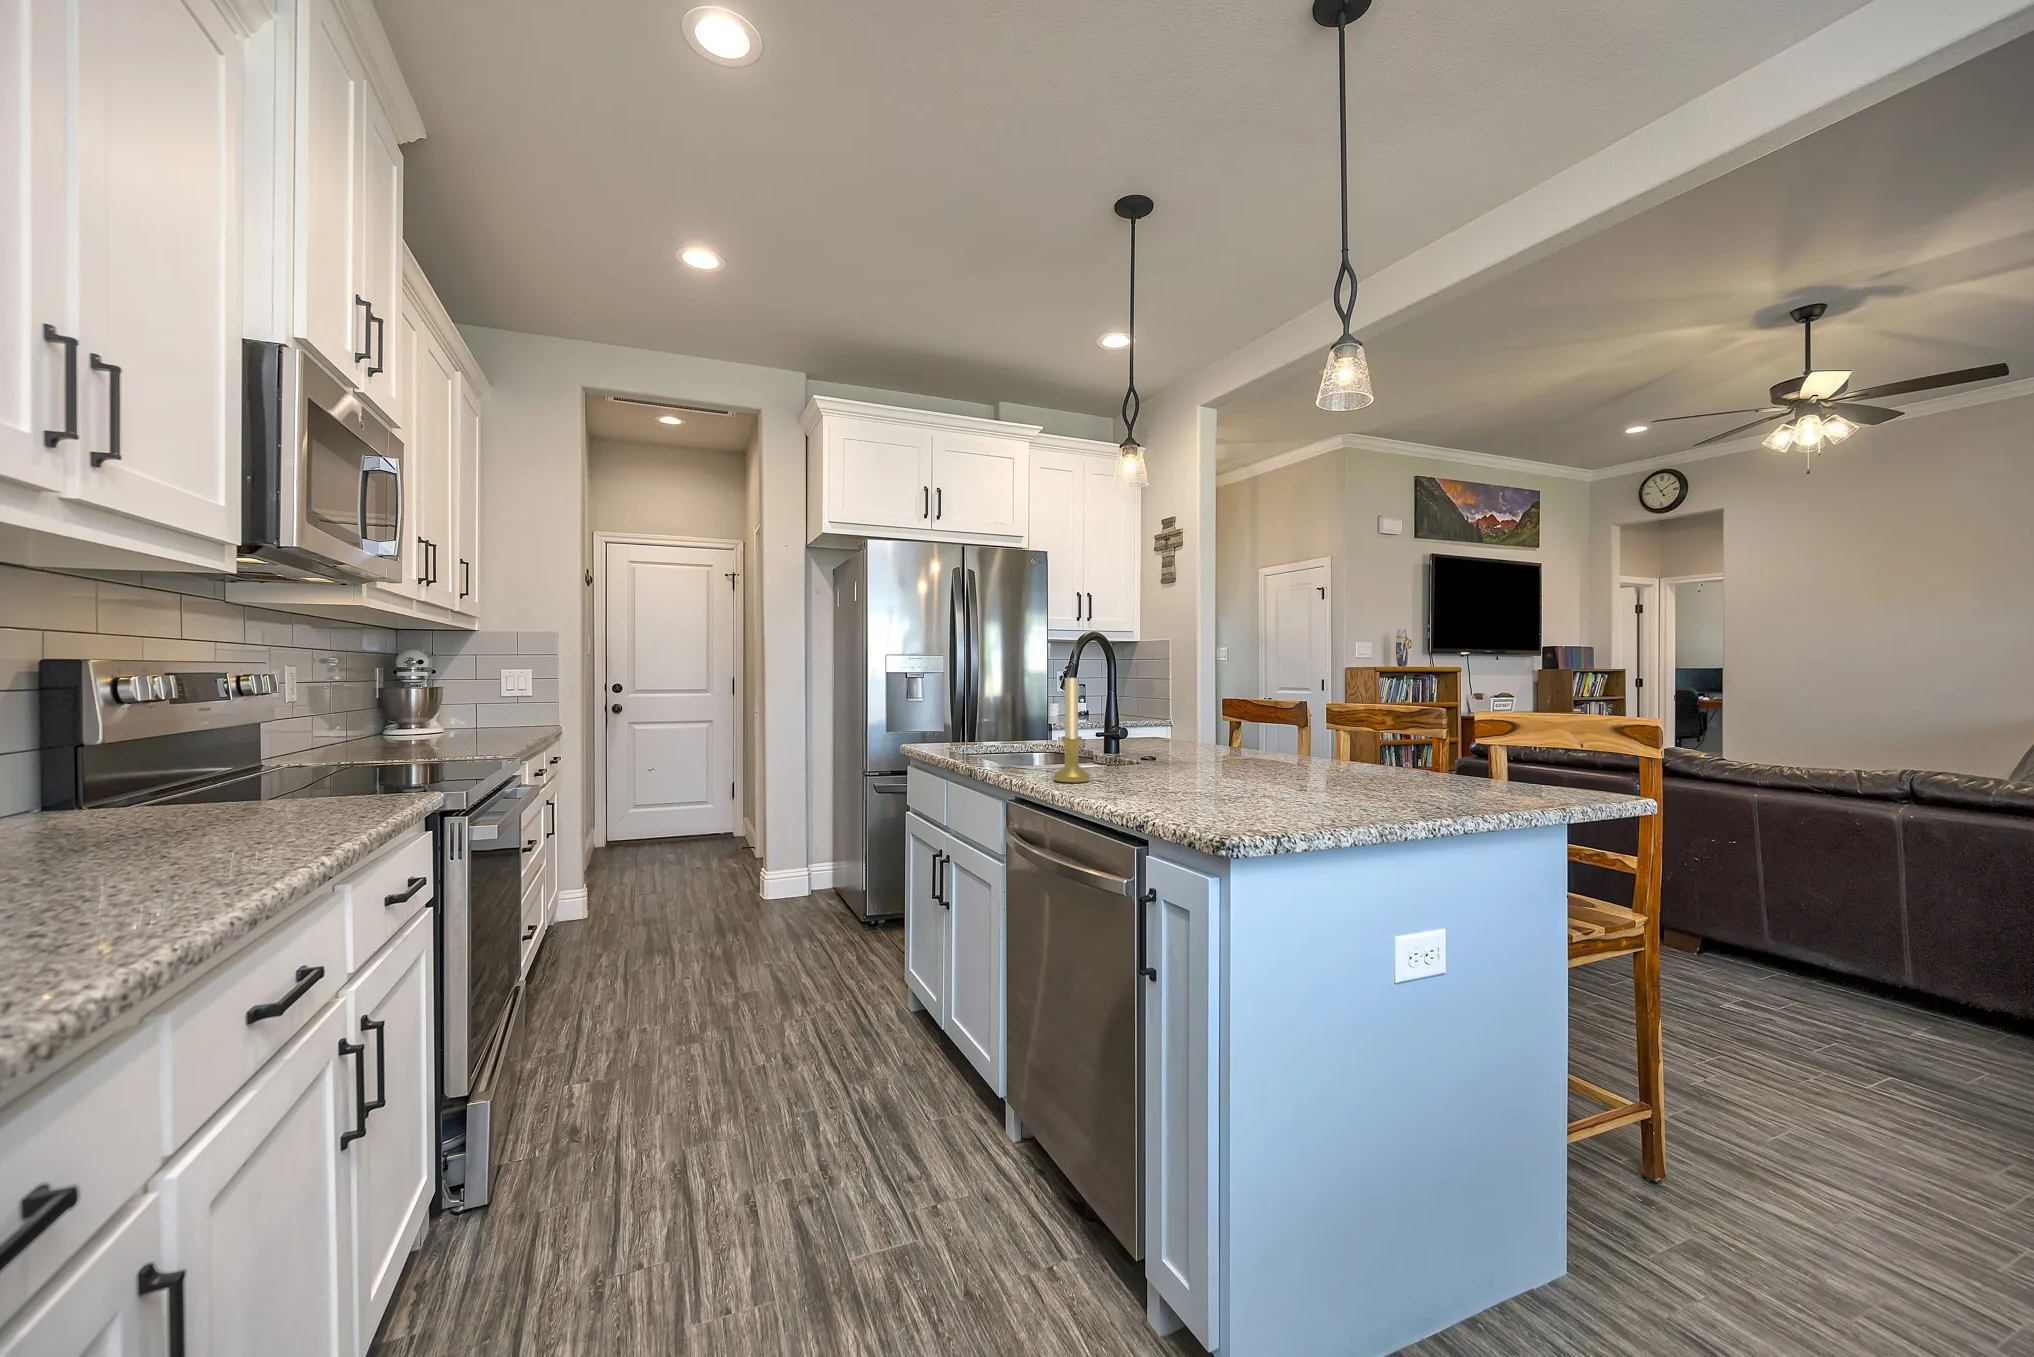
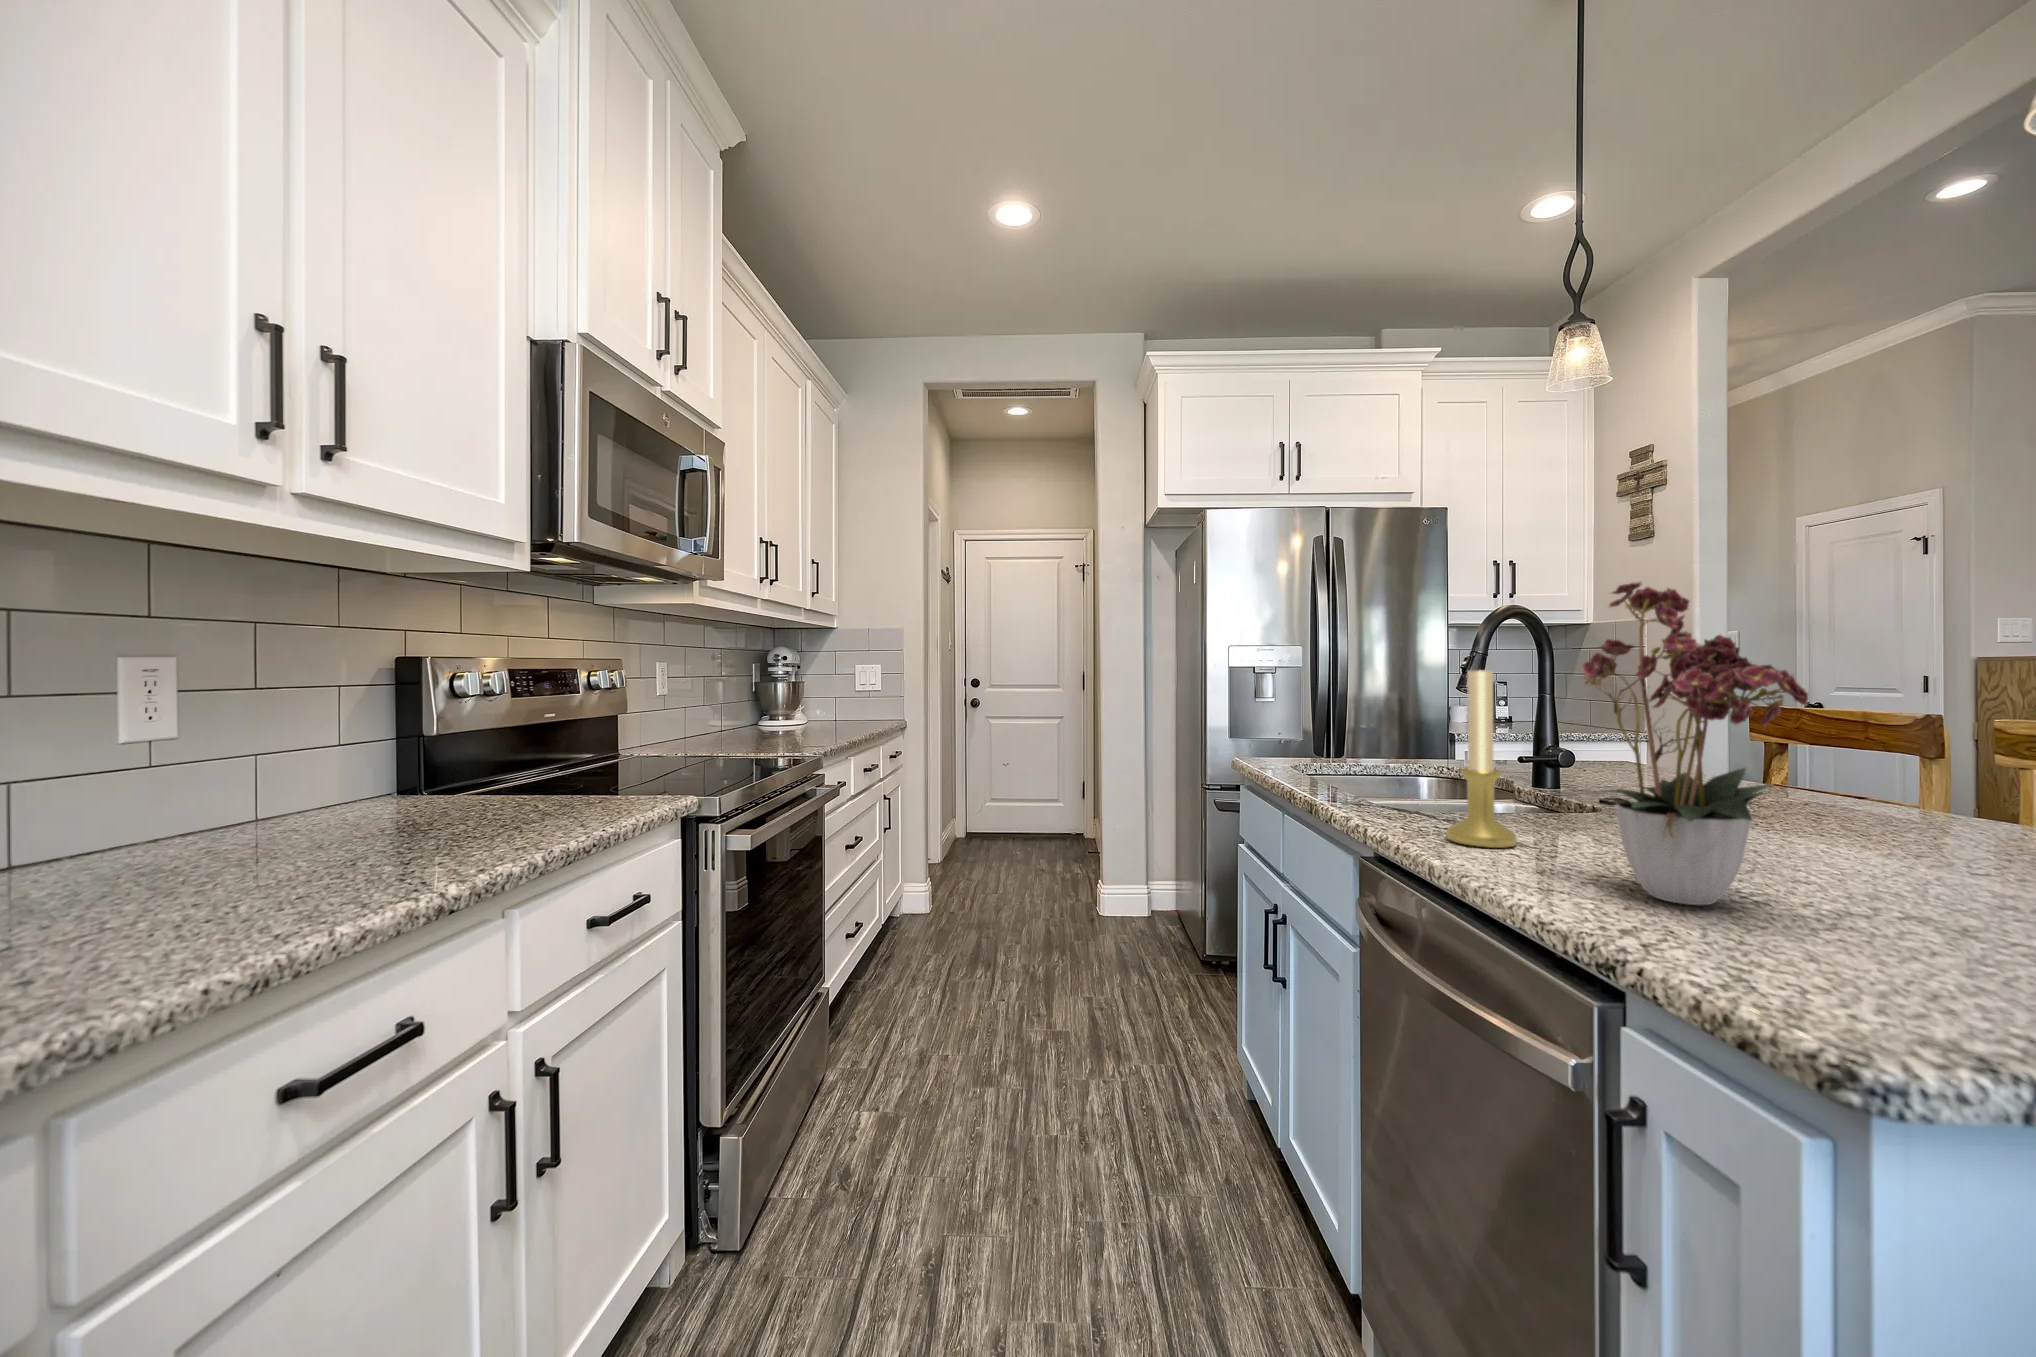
flower arrangement: none [1113,625,1213,797] -> present [1582,582,1808,905]

